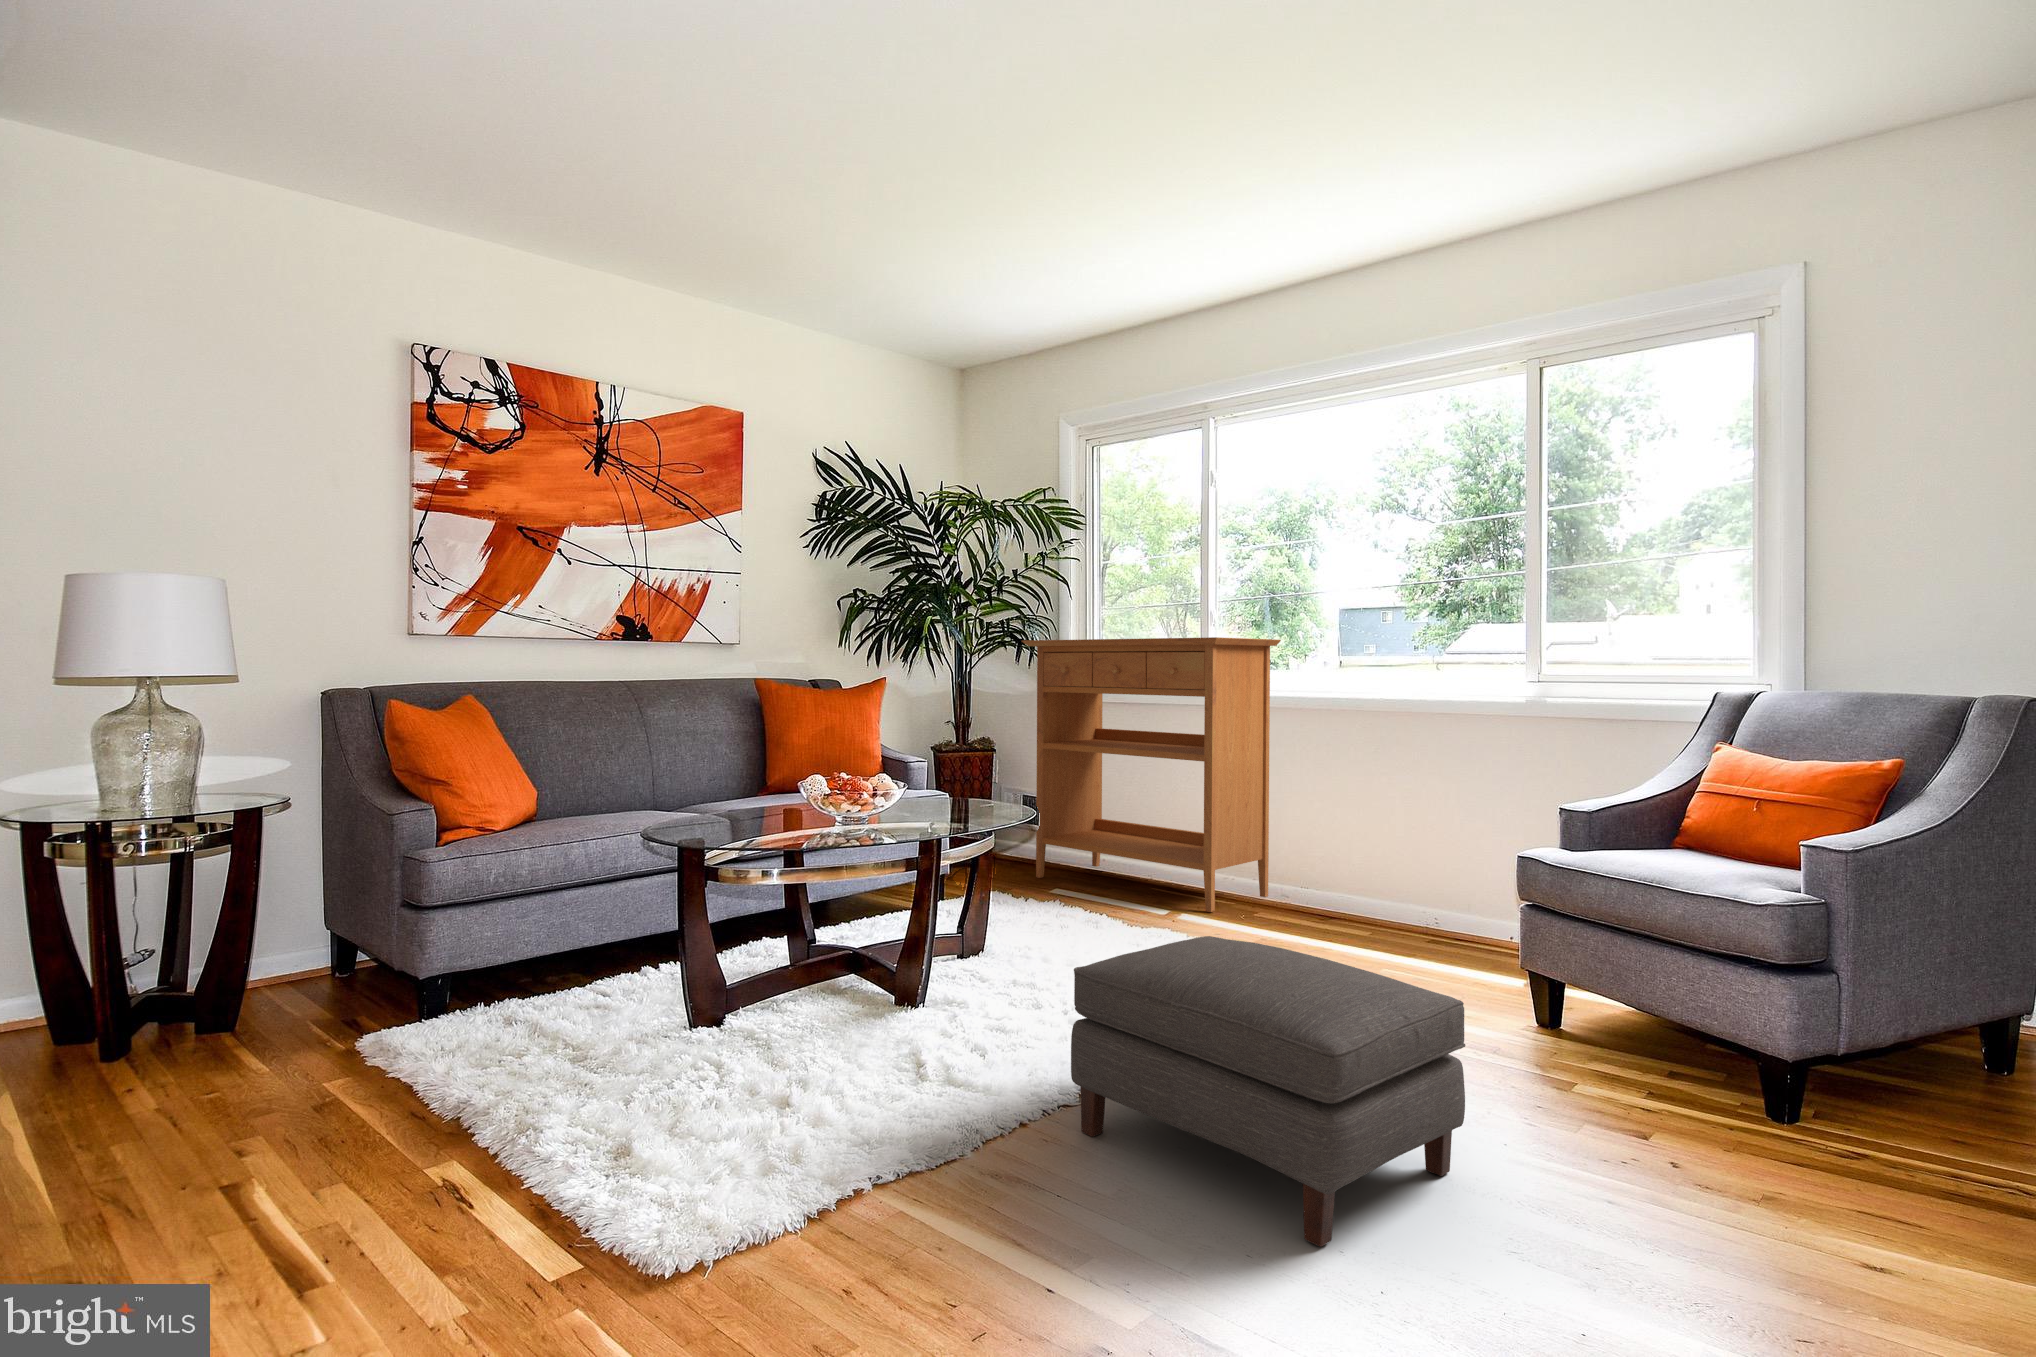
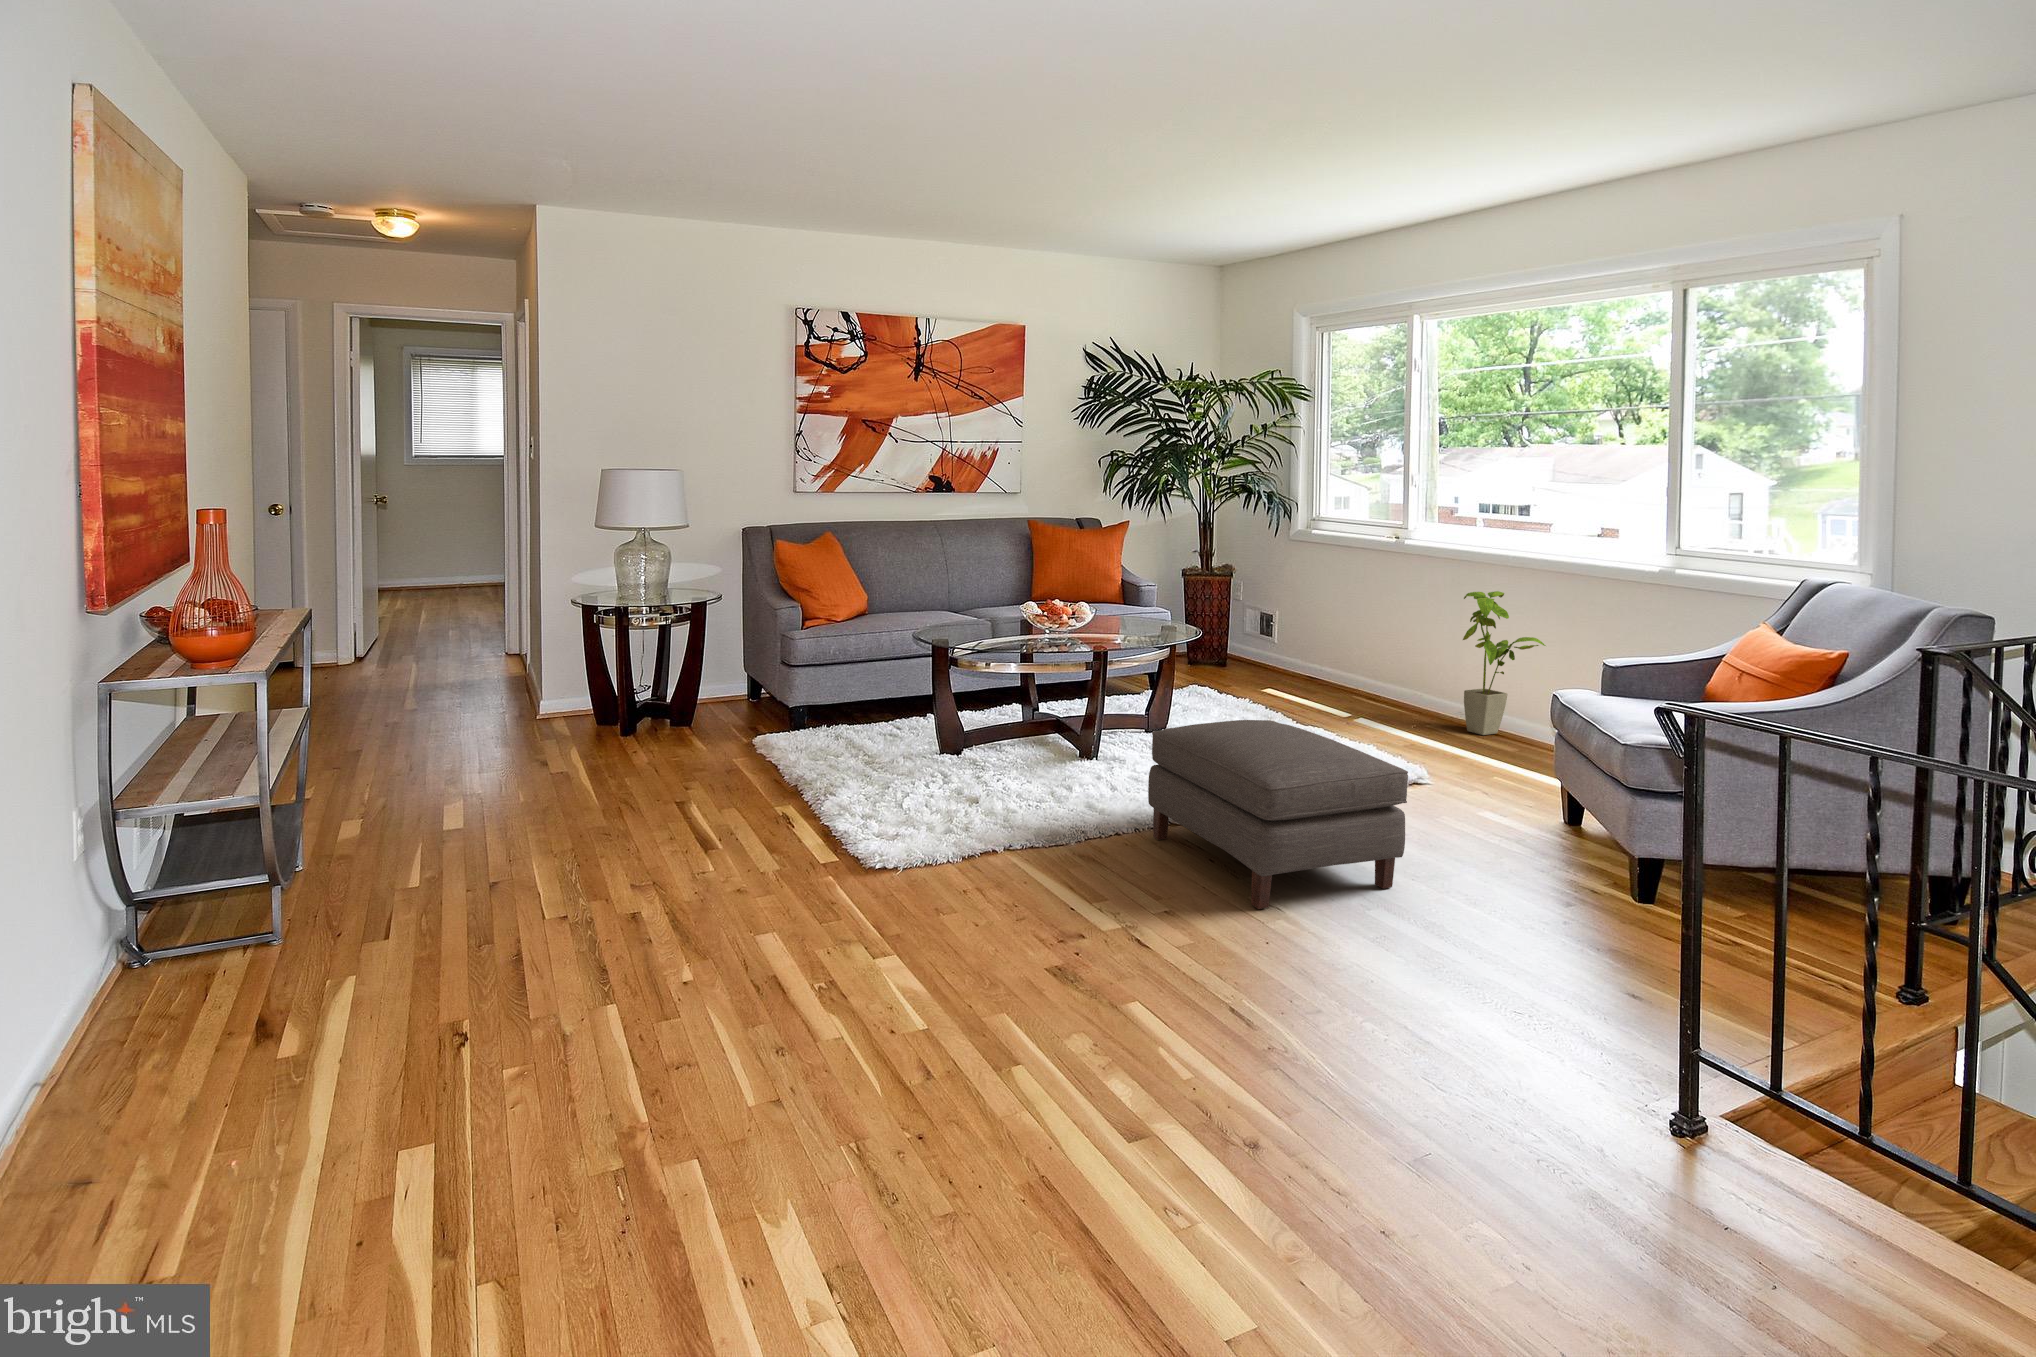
console table: present [1022,637,1281,912] -> none [1240,493,1457,718]
house plant: none [1313,751,1410,924] -> present [1463,591,1546,735]

